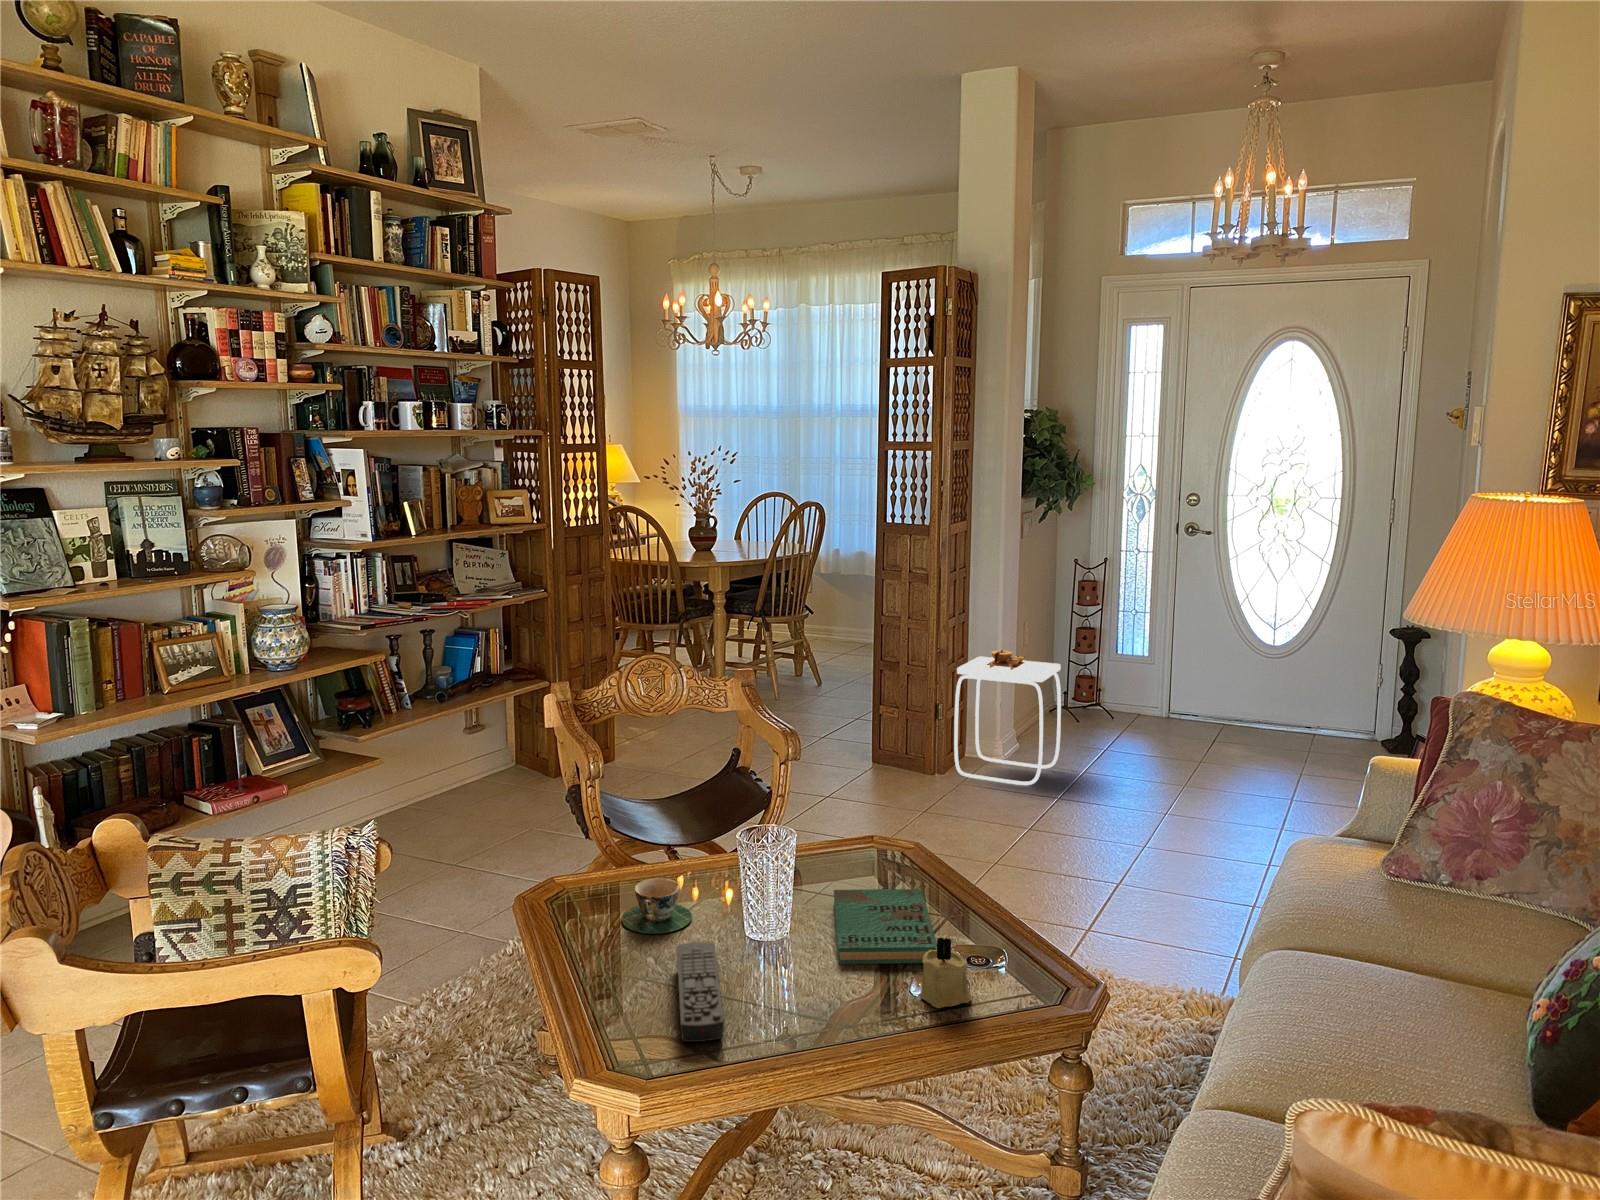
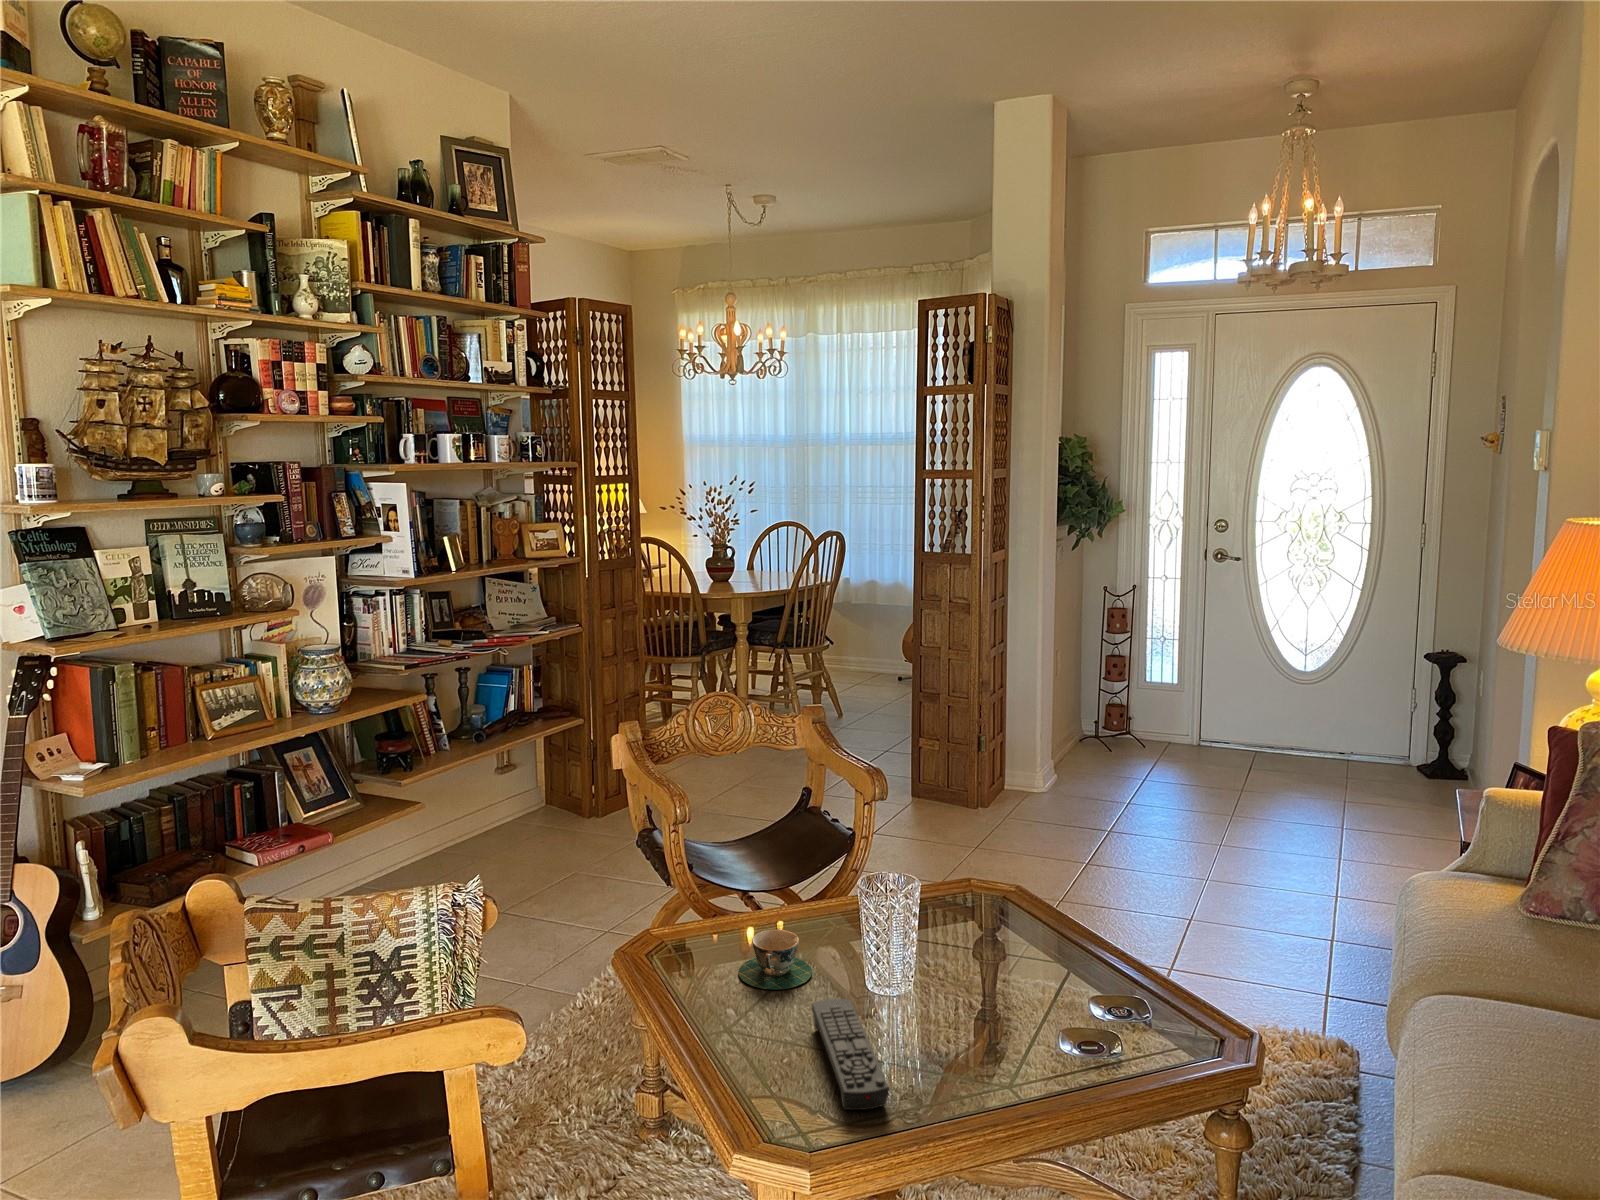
side table: present [954,650,1061,785] -> none [998,680,1104,817]
book: present [834,889,937,964] -> none [955,935,1086,1018]
candle: present [920,937,971,1008] -> none [1078,988,1132,1065]

